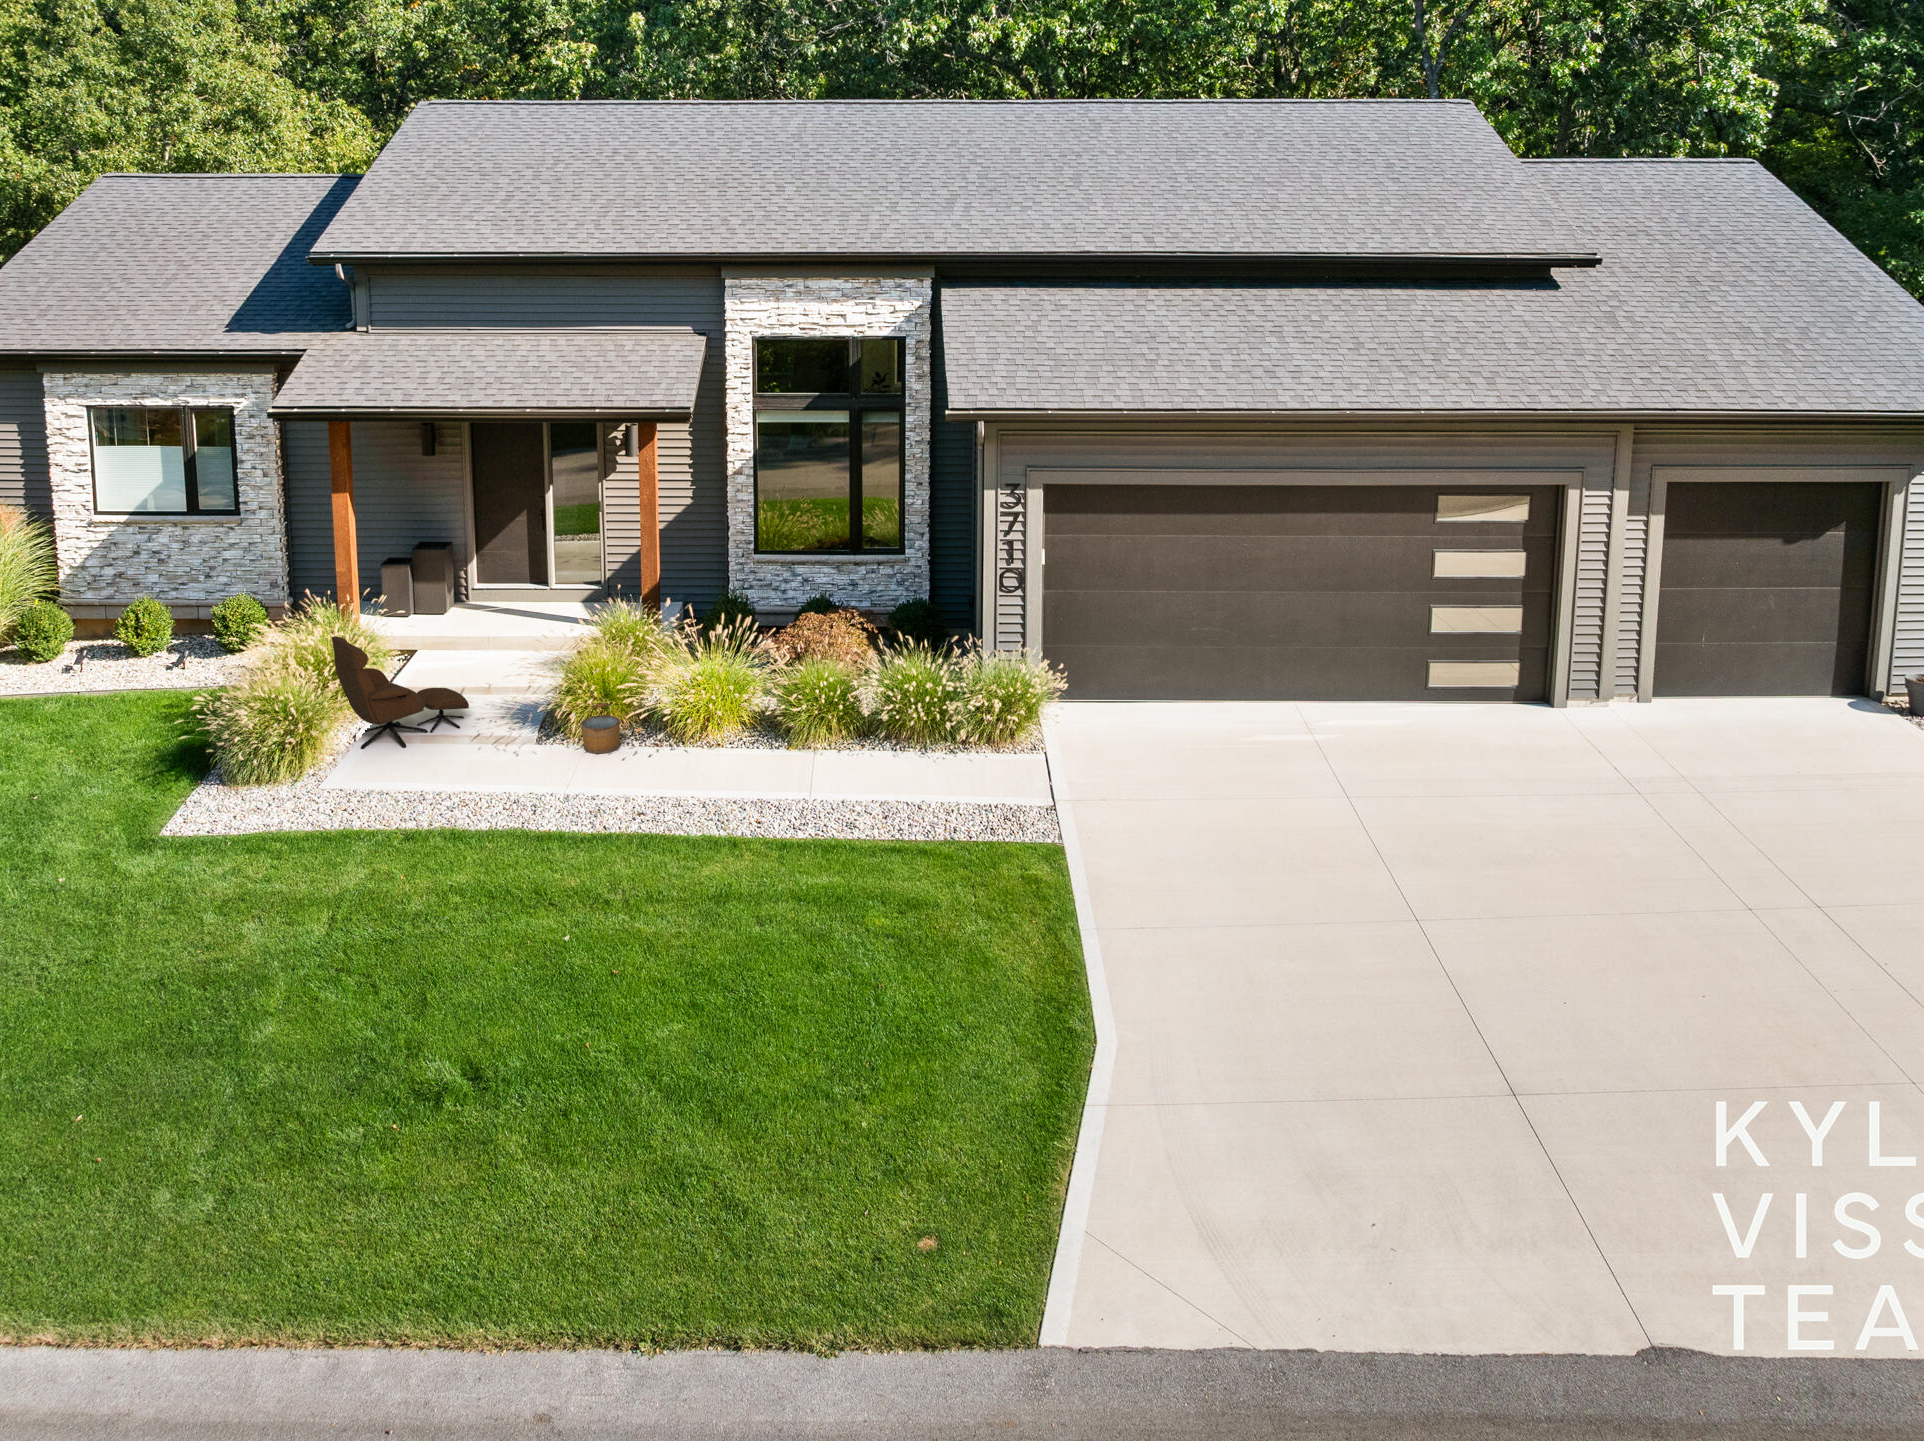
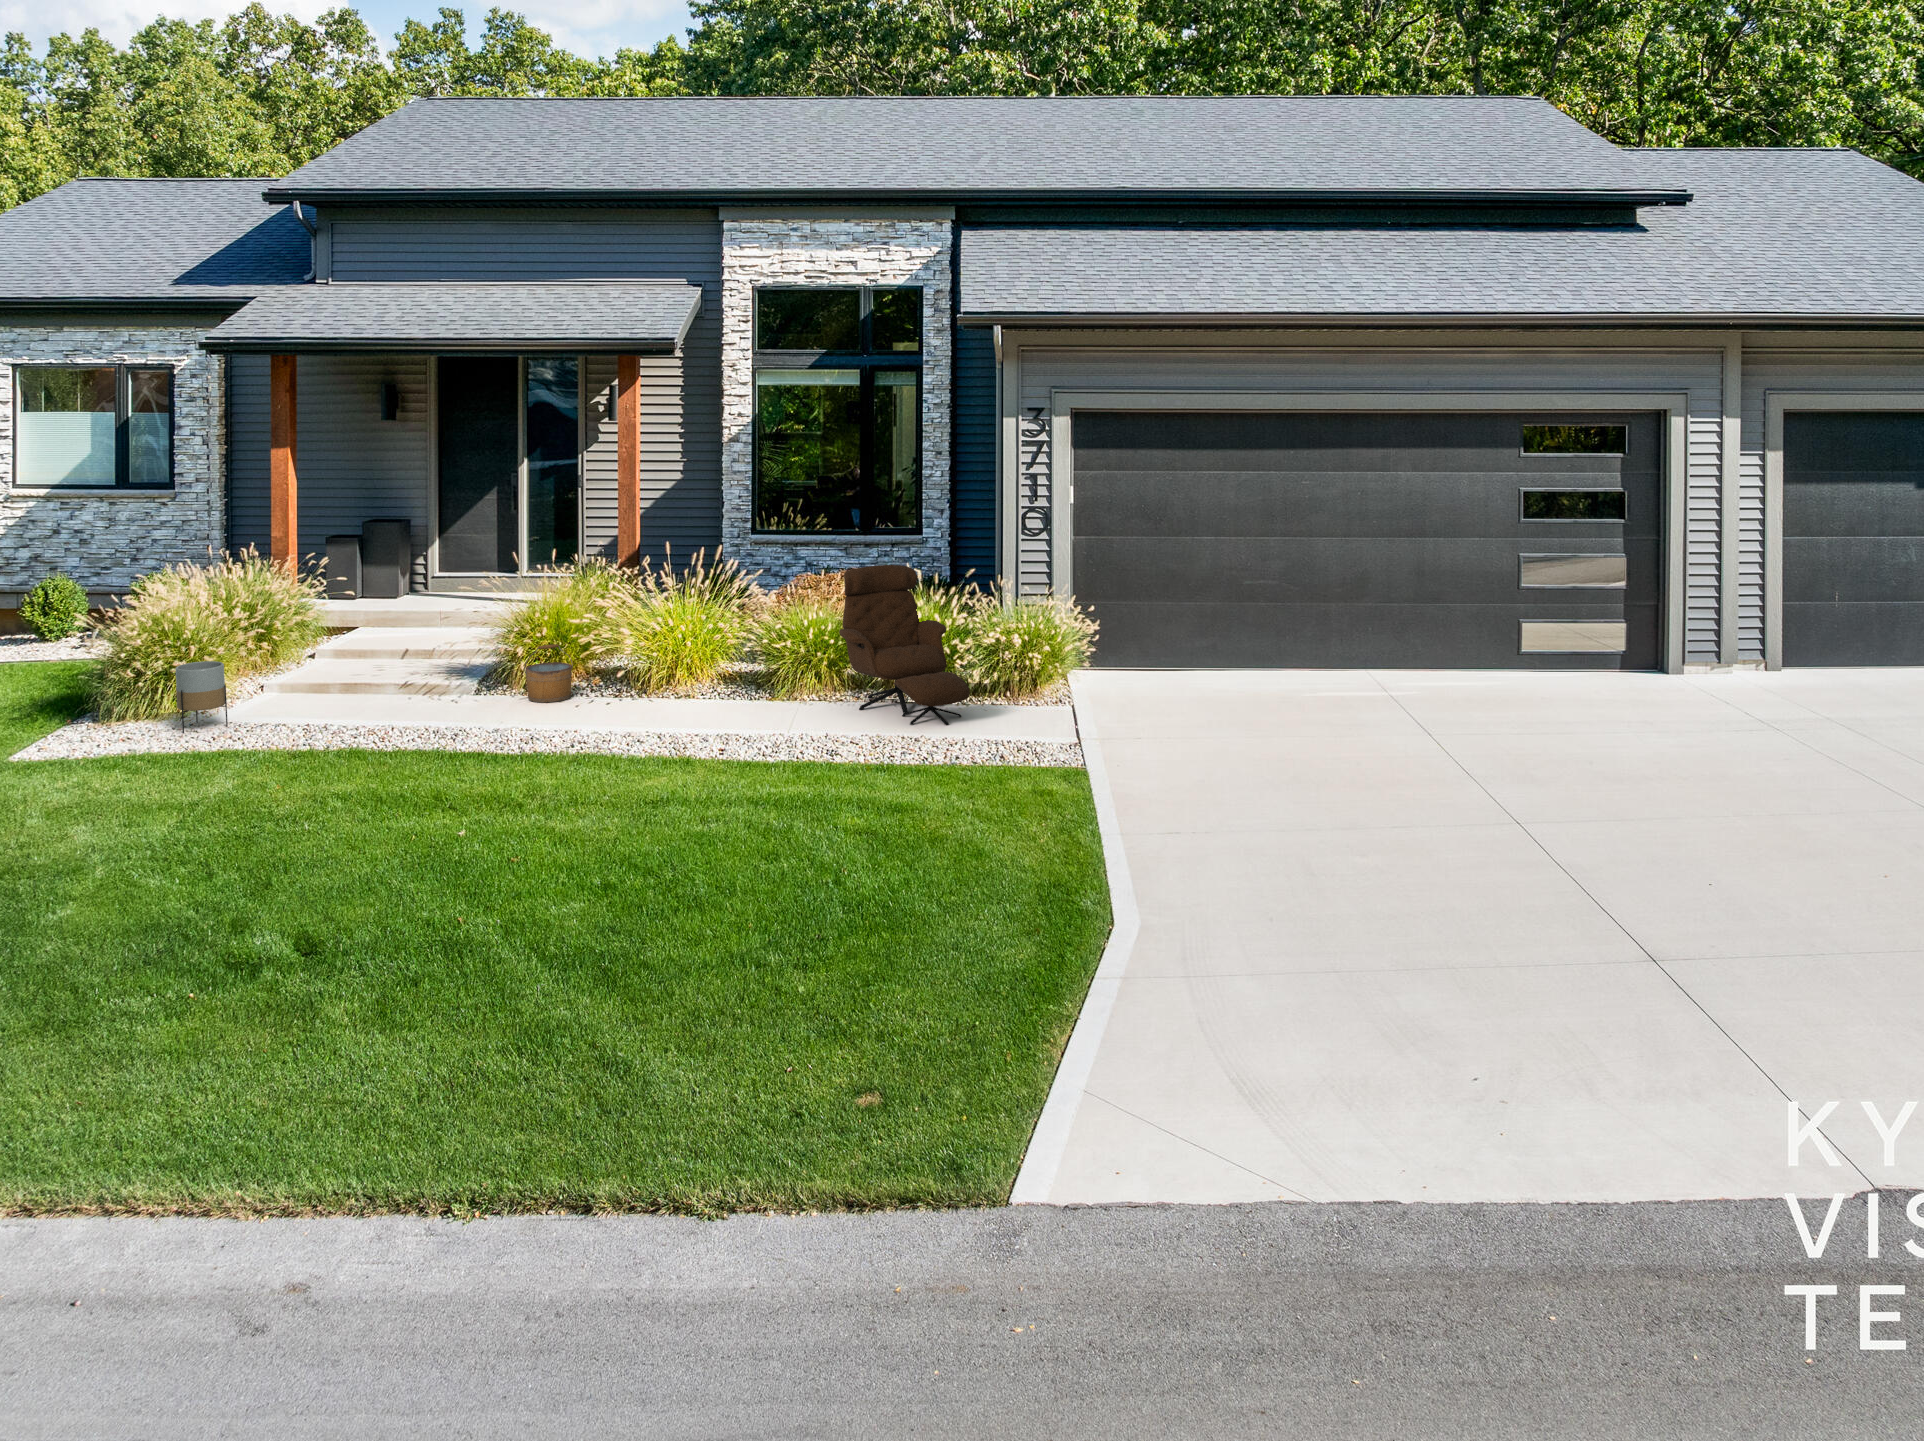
lounge chair: present [332,636,469,749] -> present [839,565,970,725]
planter: none [295,732,340,796] -> present [176,661,228,733]

